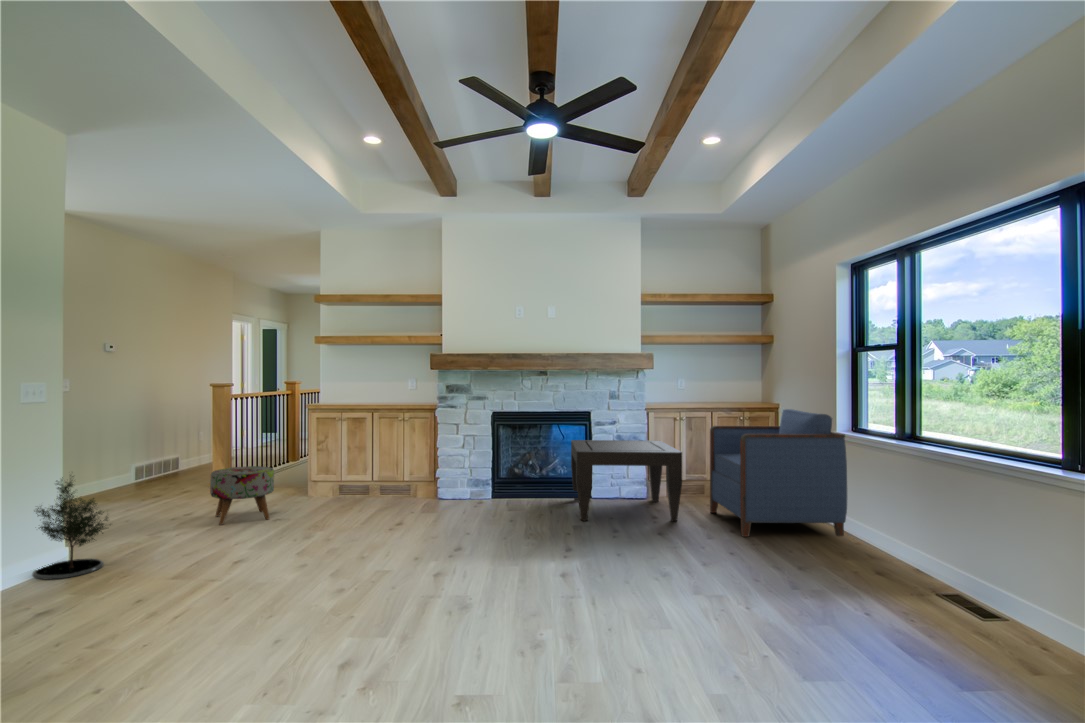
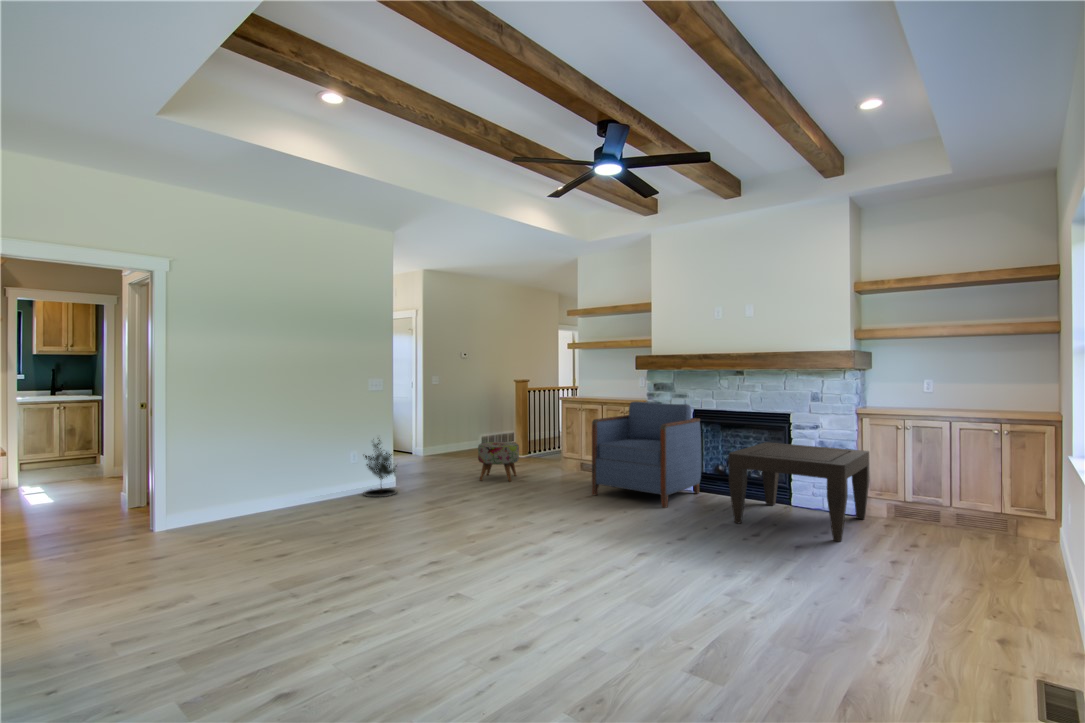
armchair: present [710,409,847,537] -> present [592,402,701,508]

